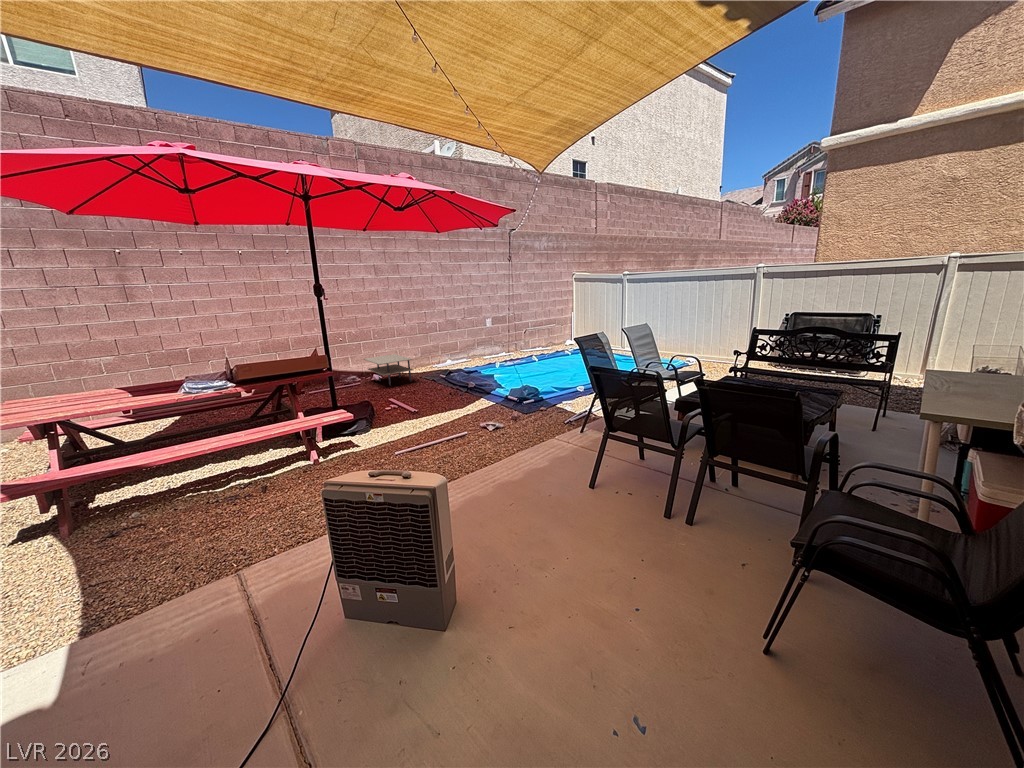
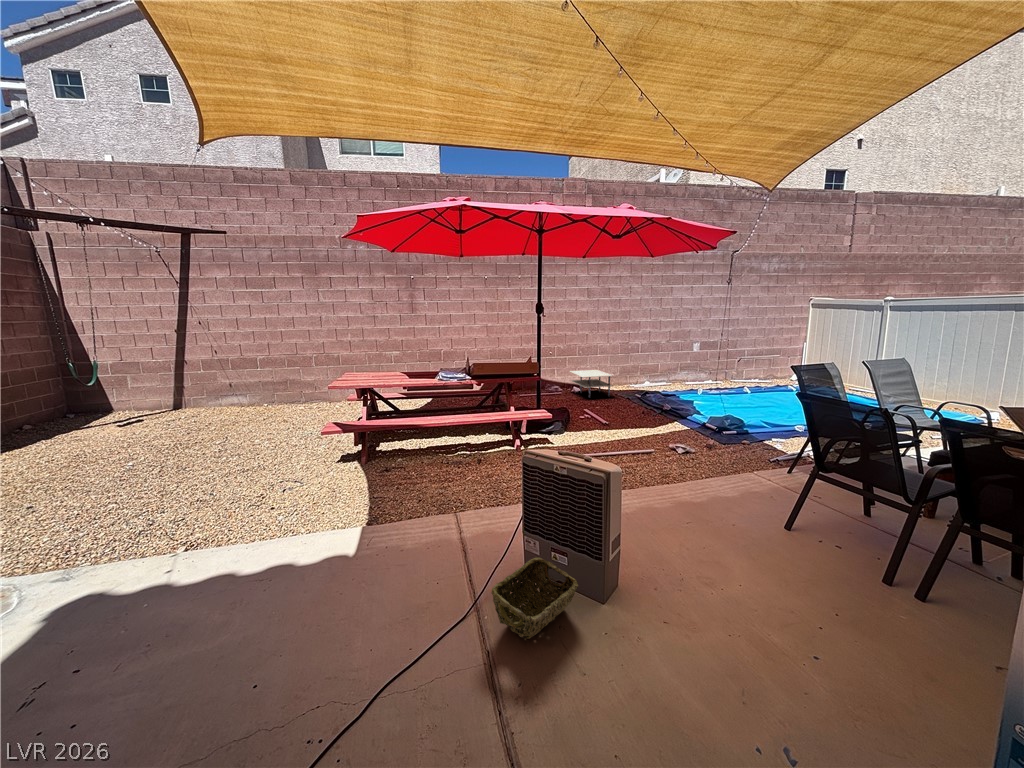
woven basket: none [302,607,415,727] -> present [491,557,578,640]

